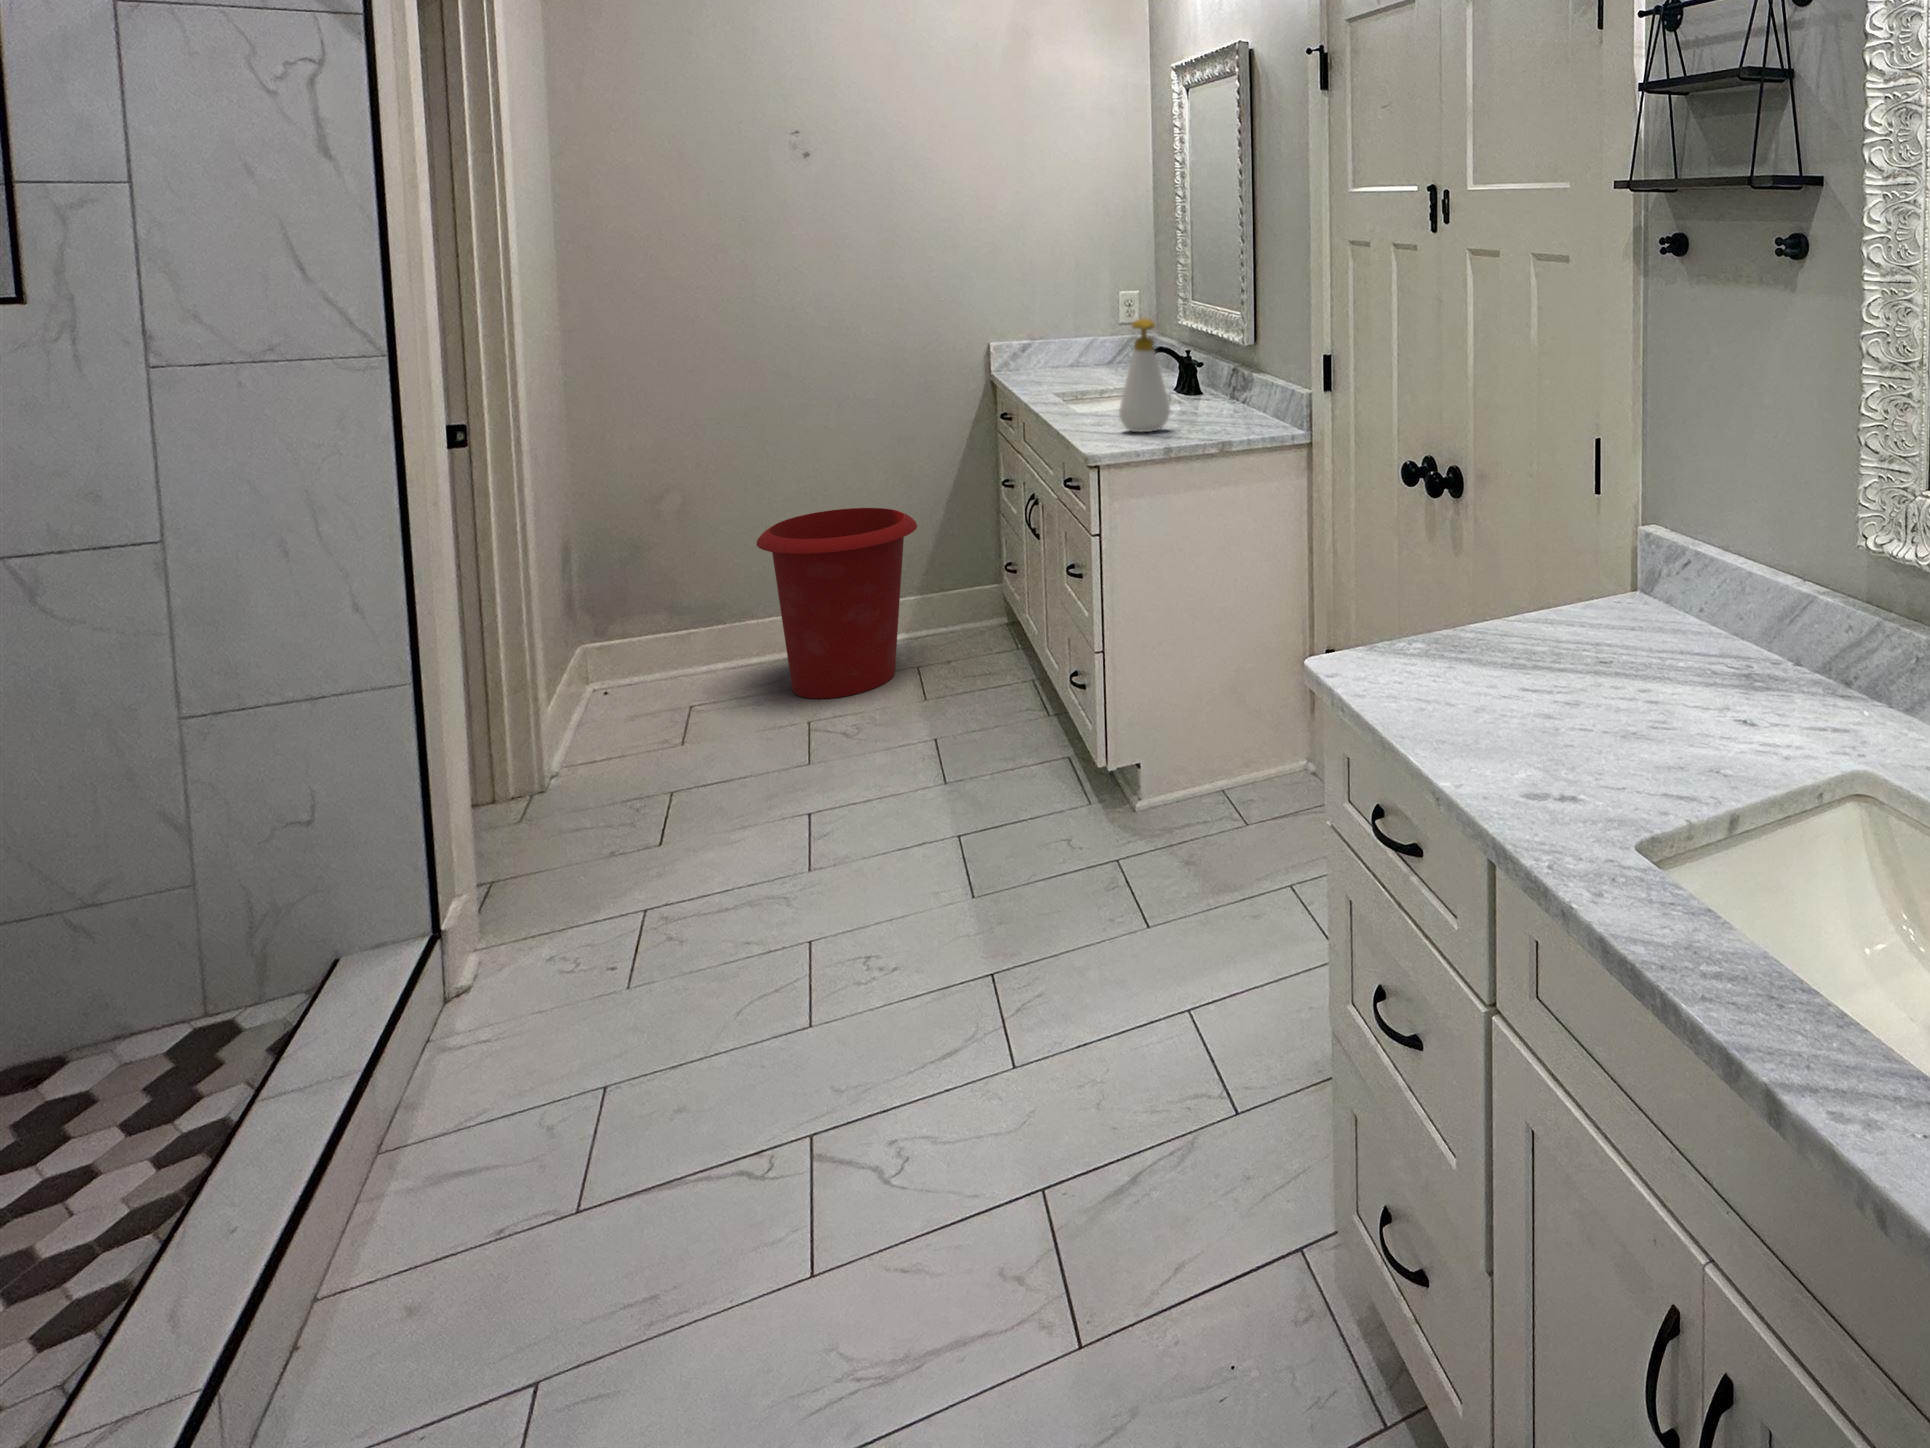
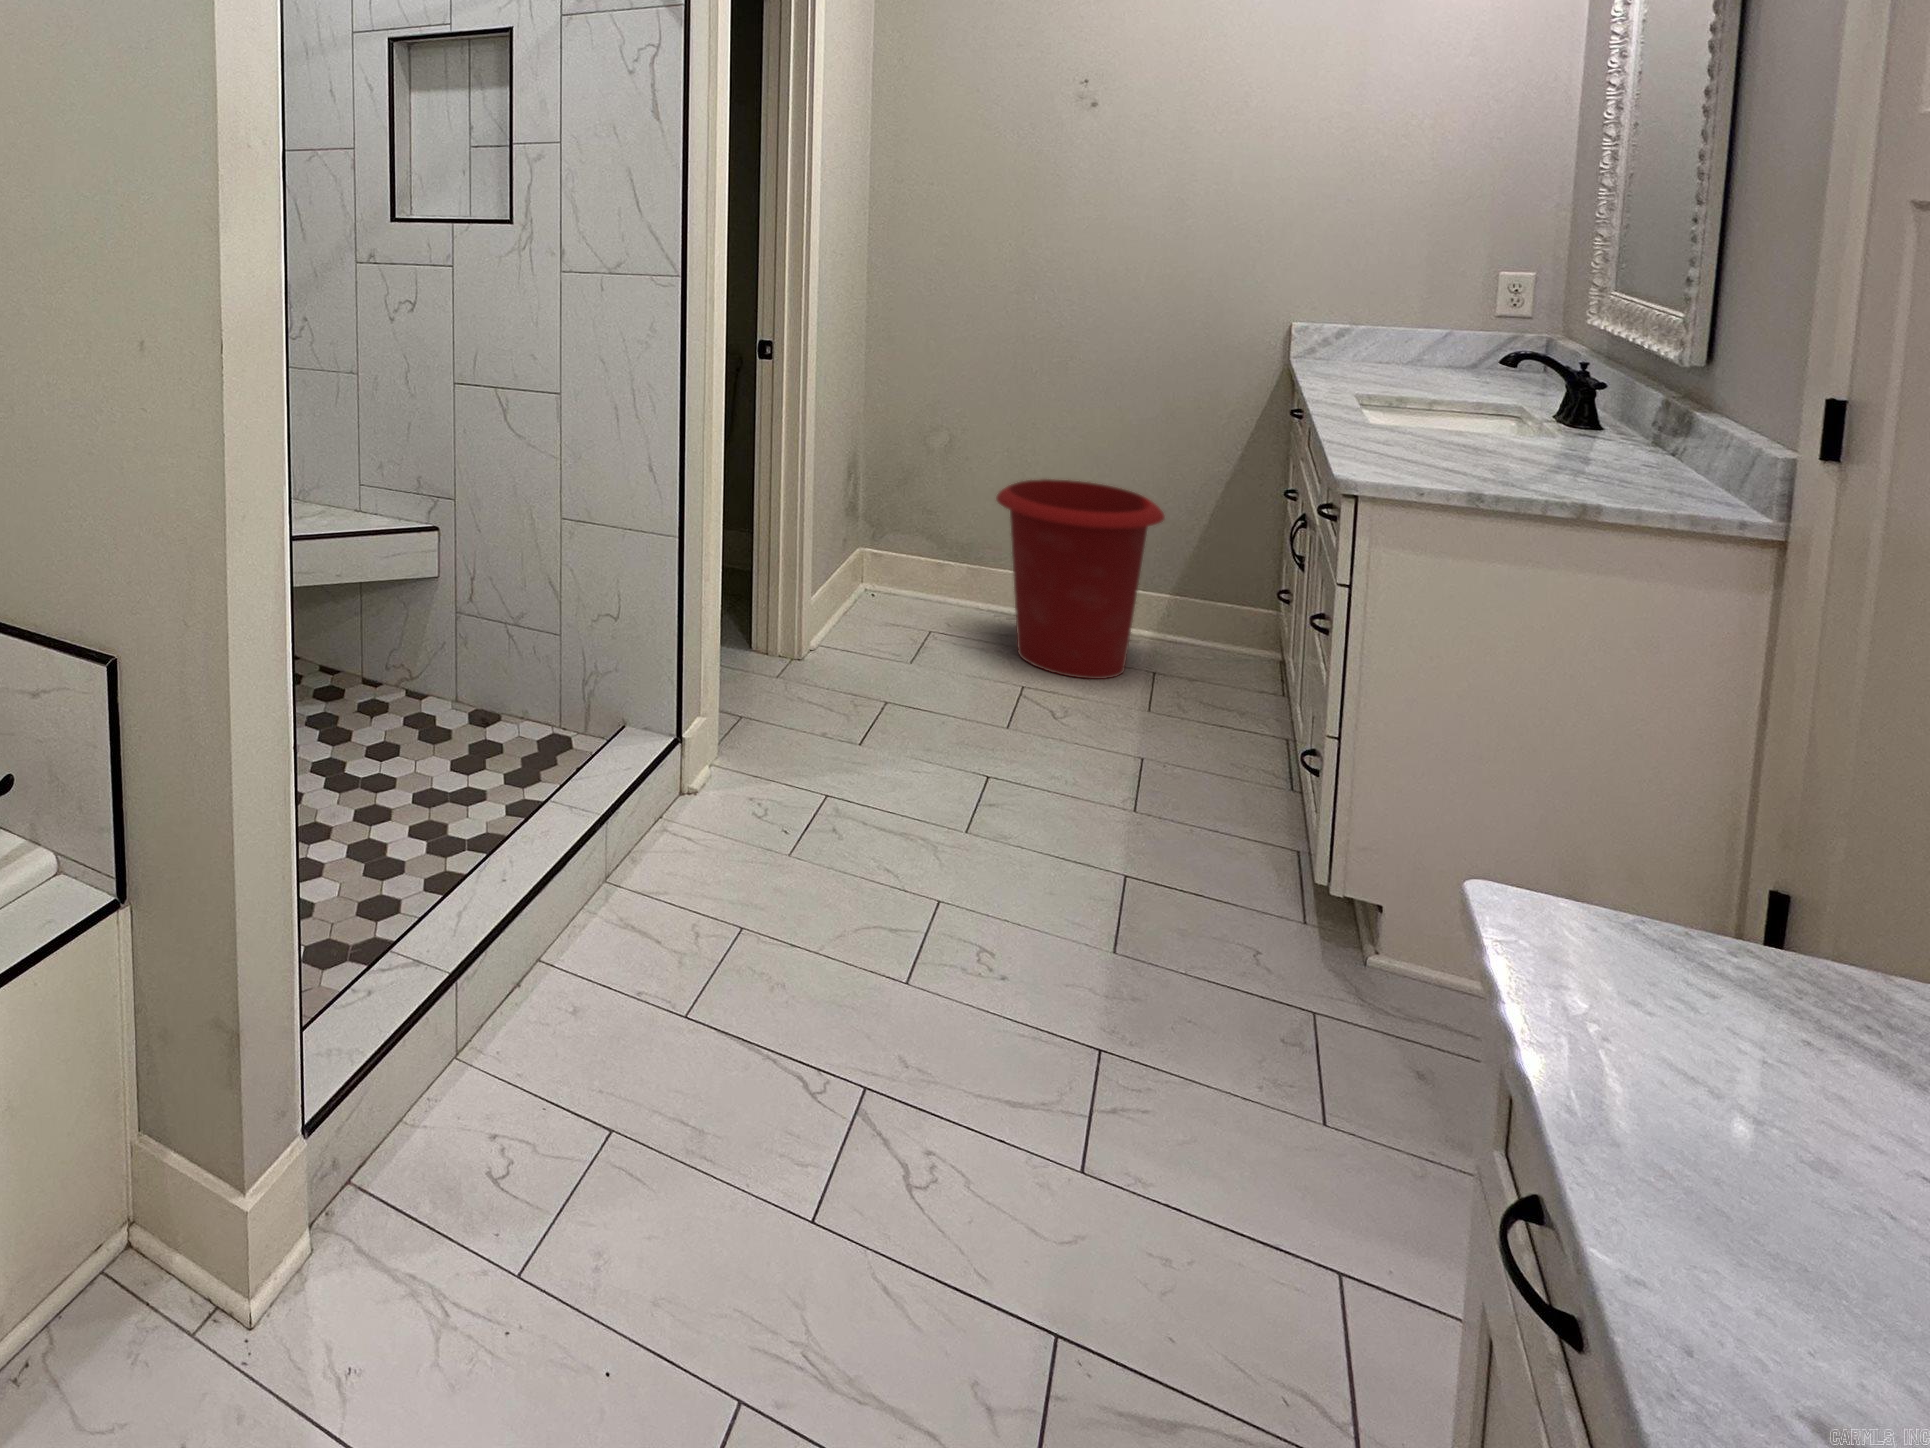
soap bottle: present [1119,318,1170,432] -> none [1410,306,1504,467]

